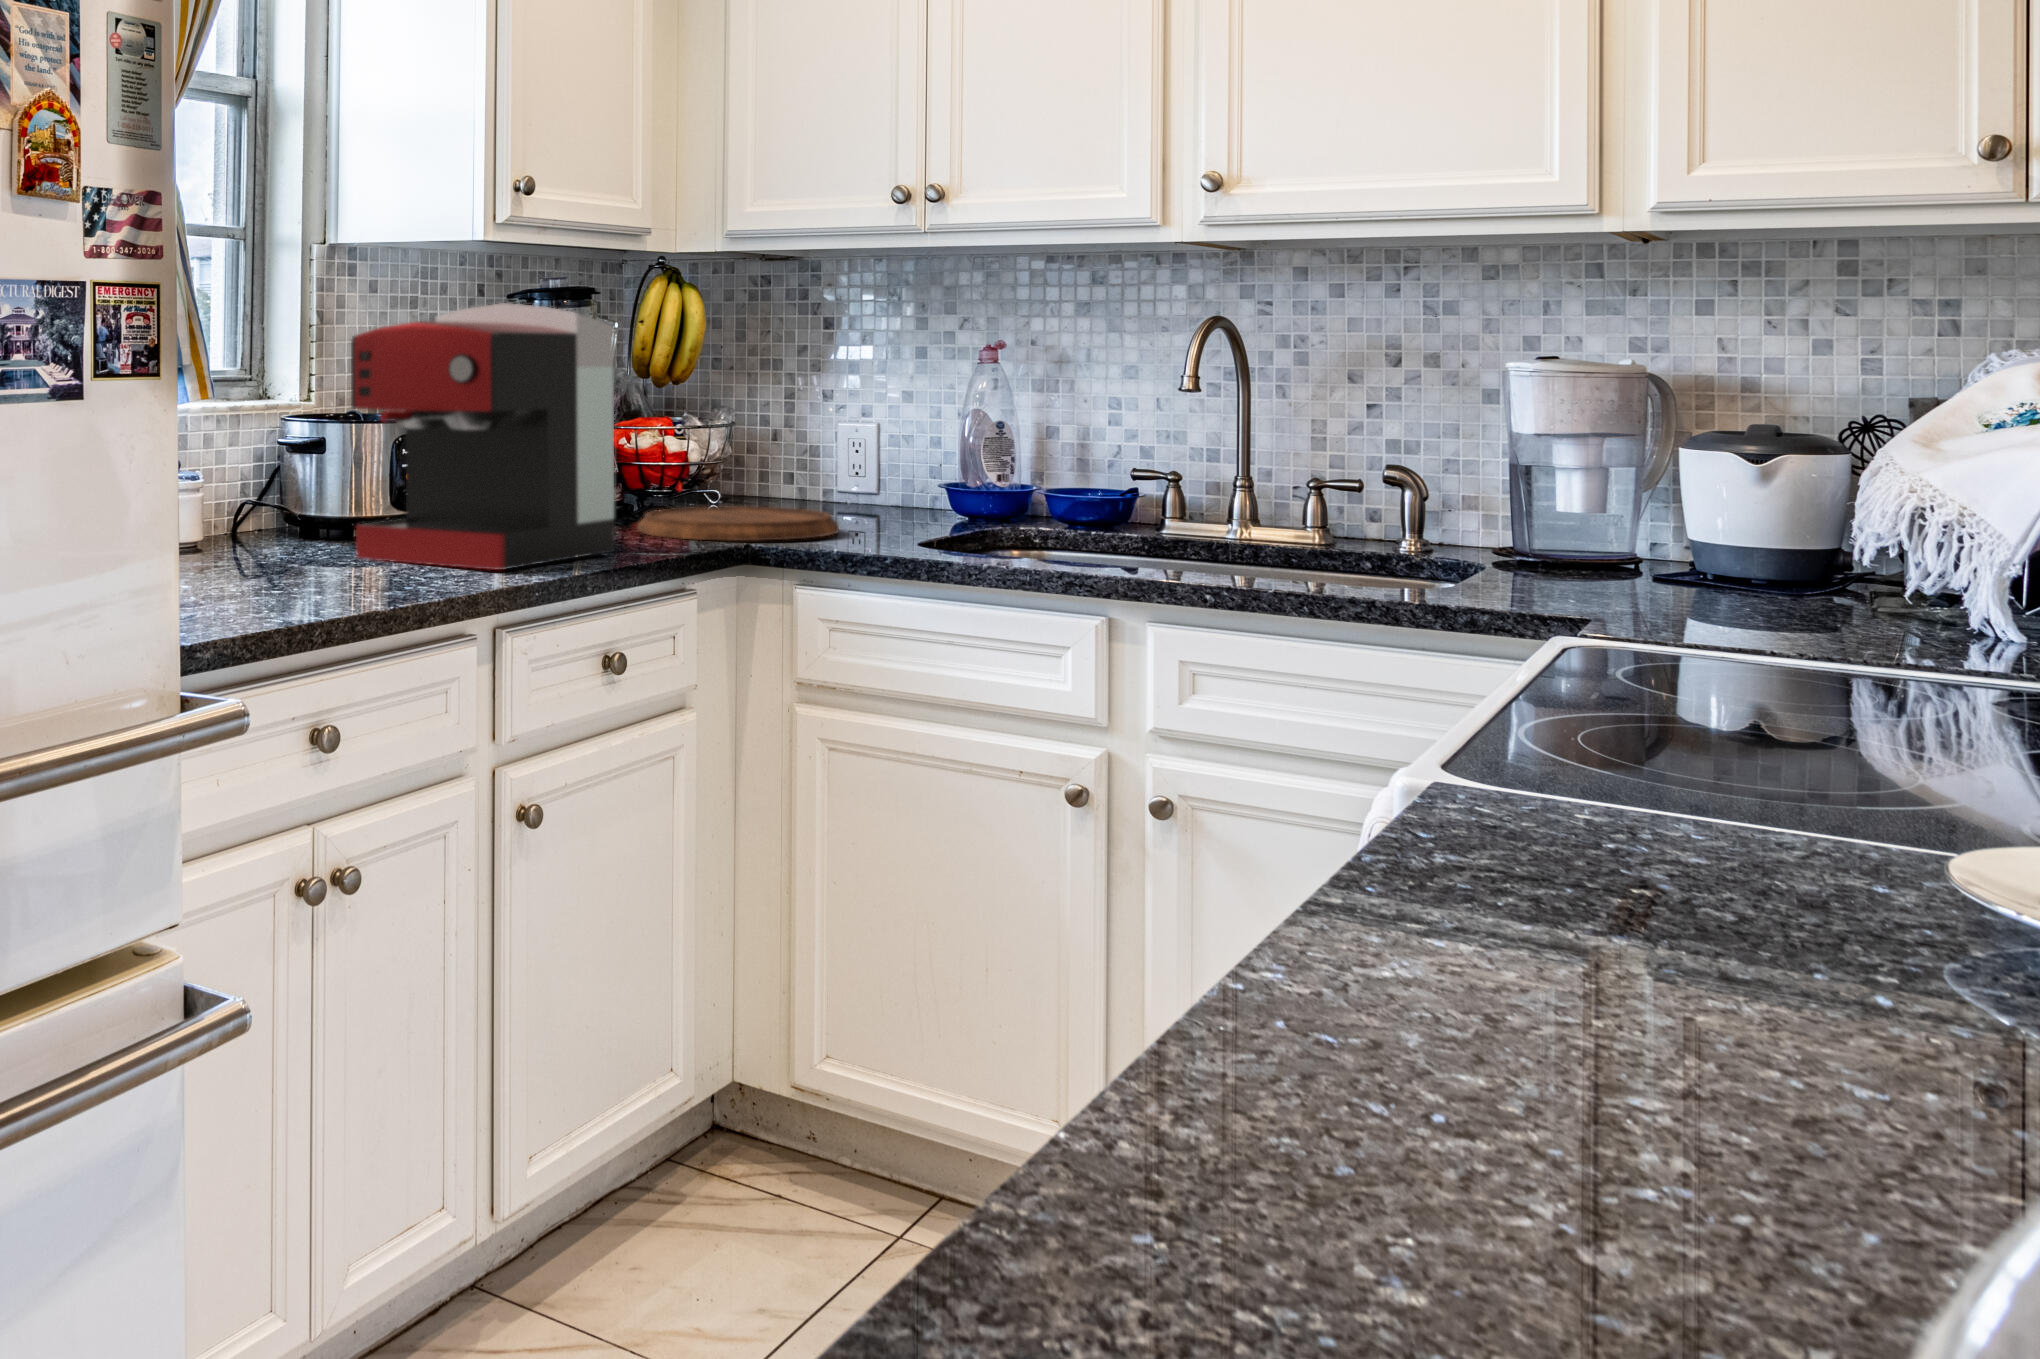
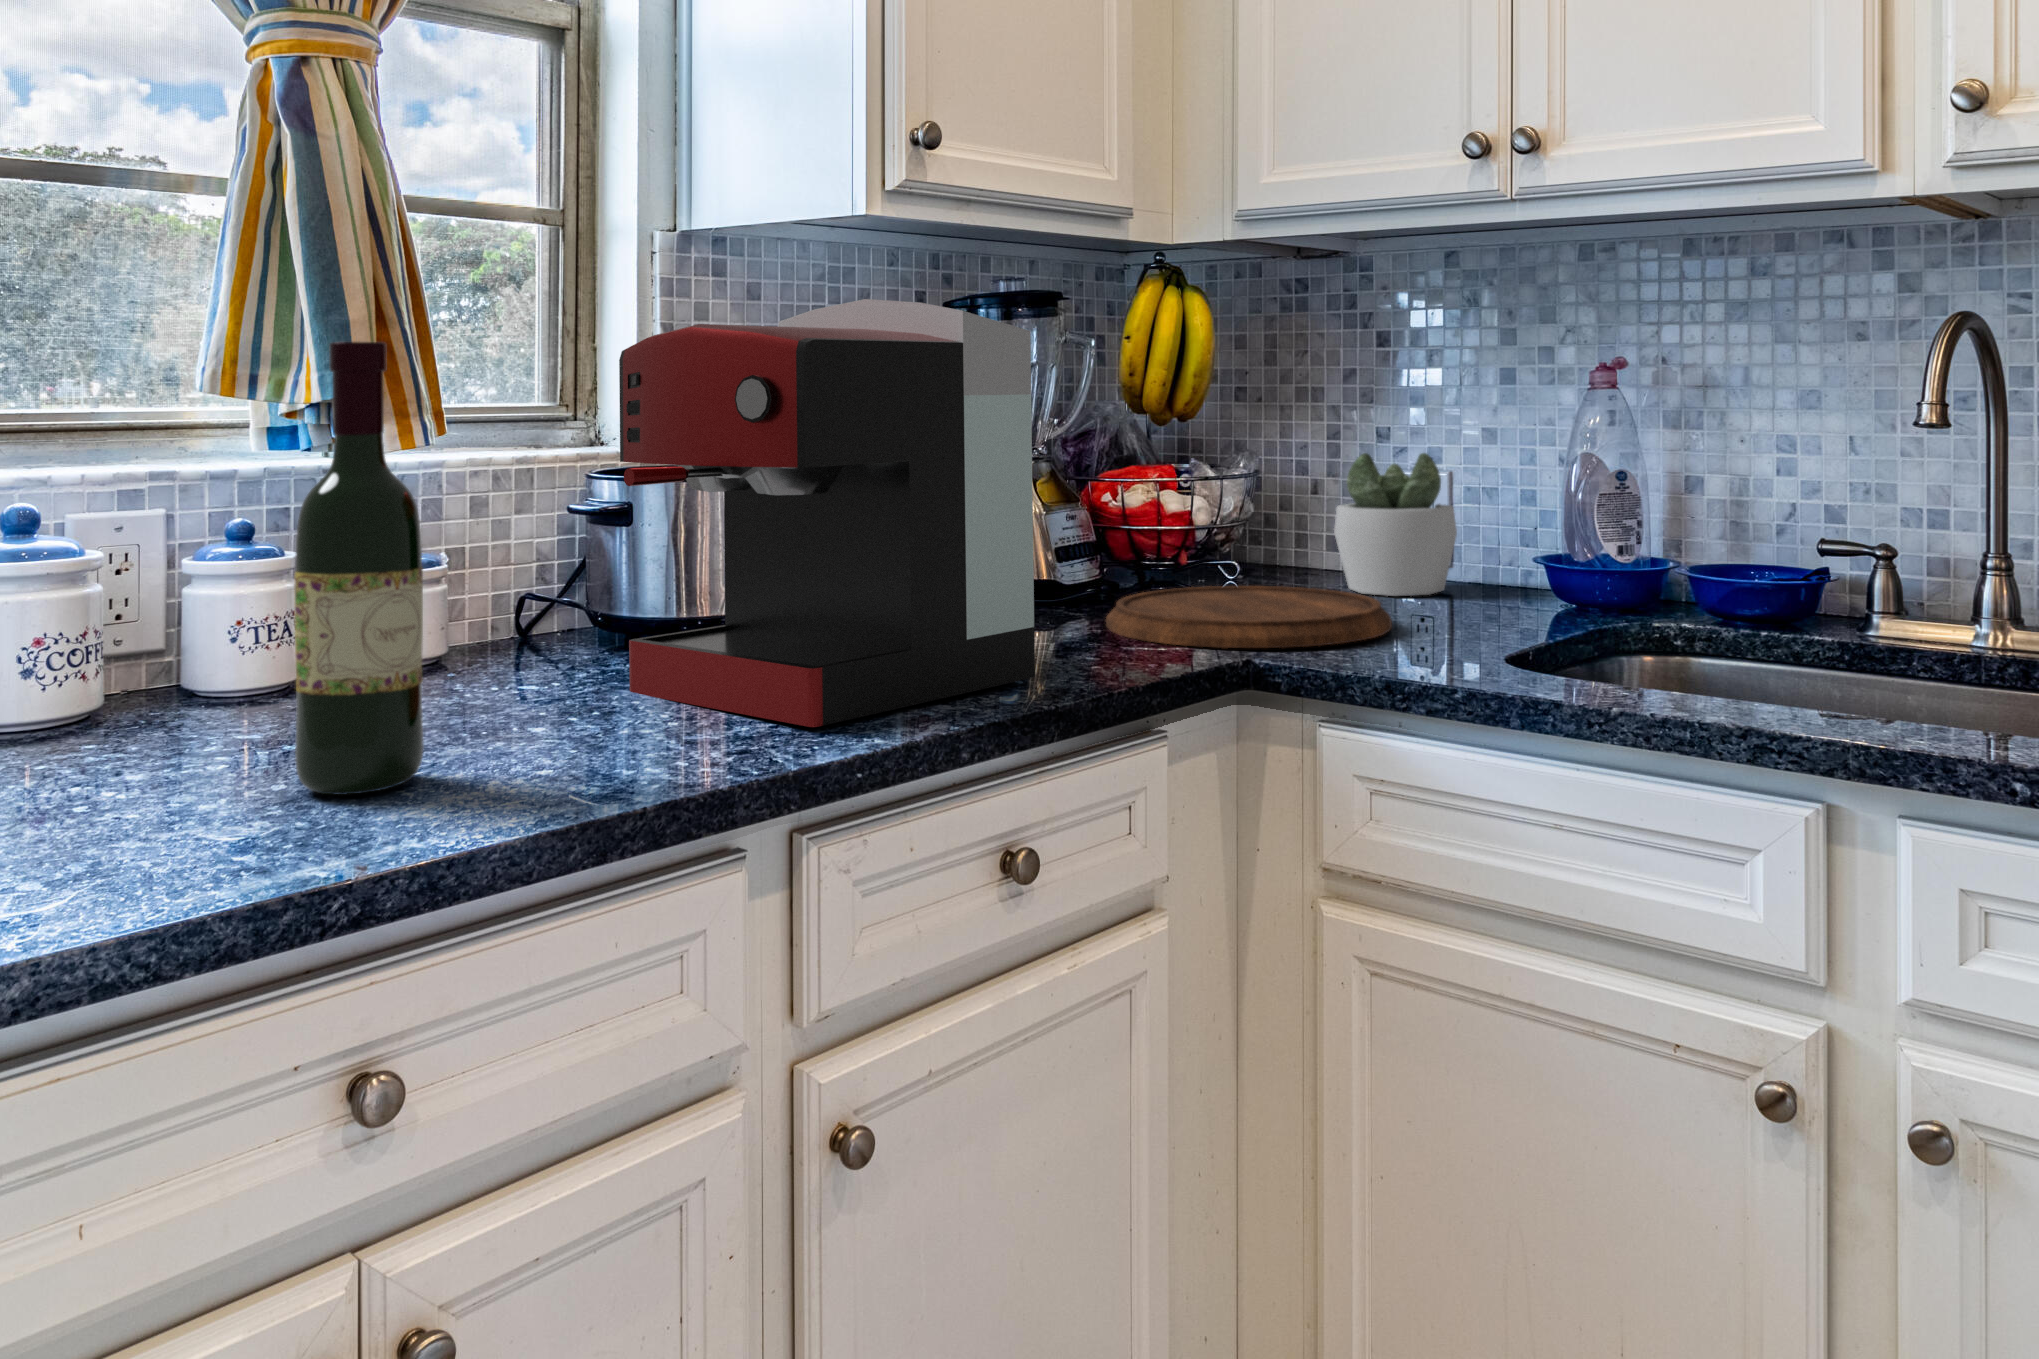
wine bottle: none [235,335,302,592] -> present [295,342,423,795]
succulent plant: none [792,412,883,517] -> present [1334,453,1457,596]

